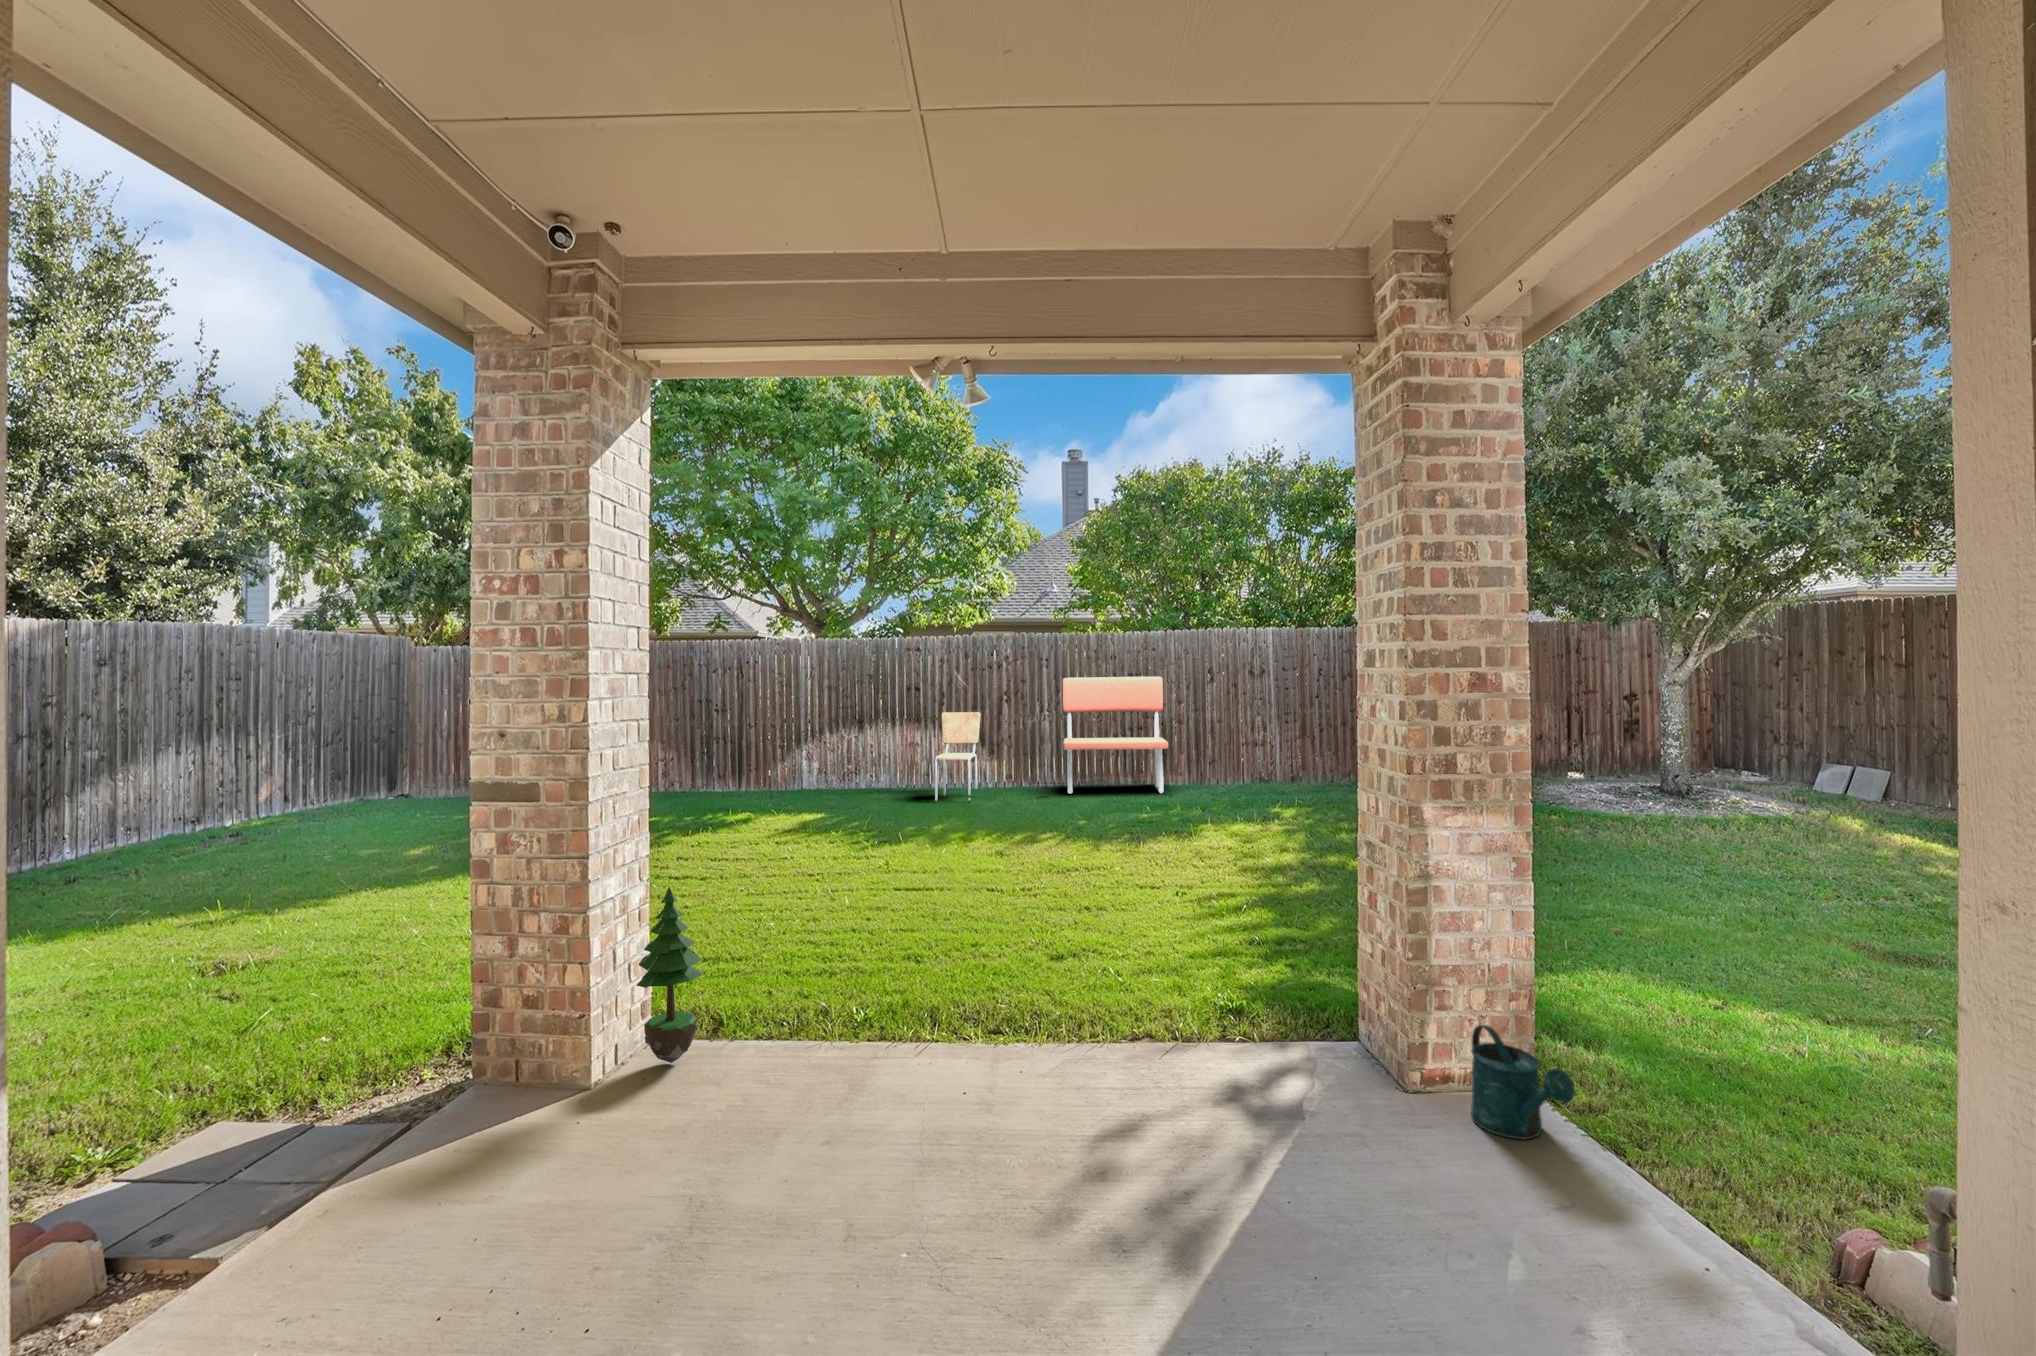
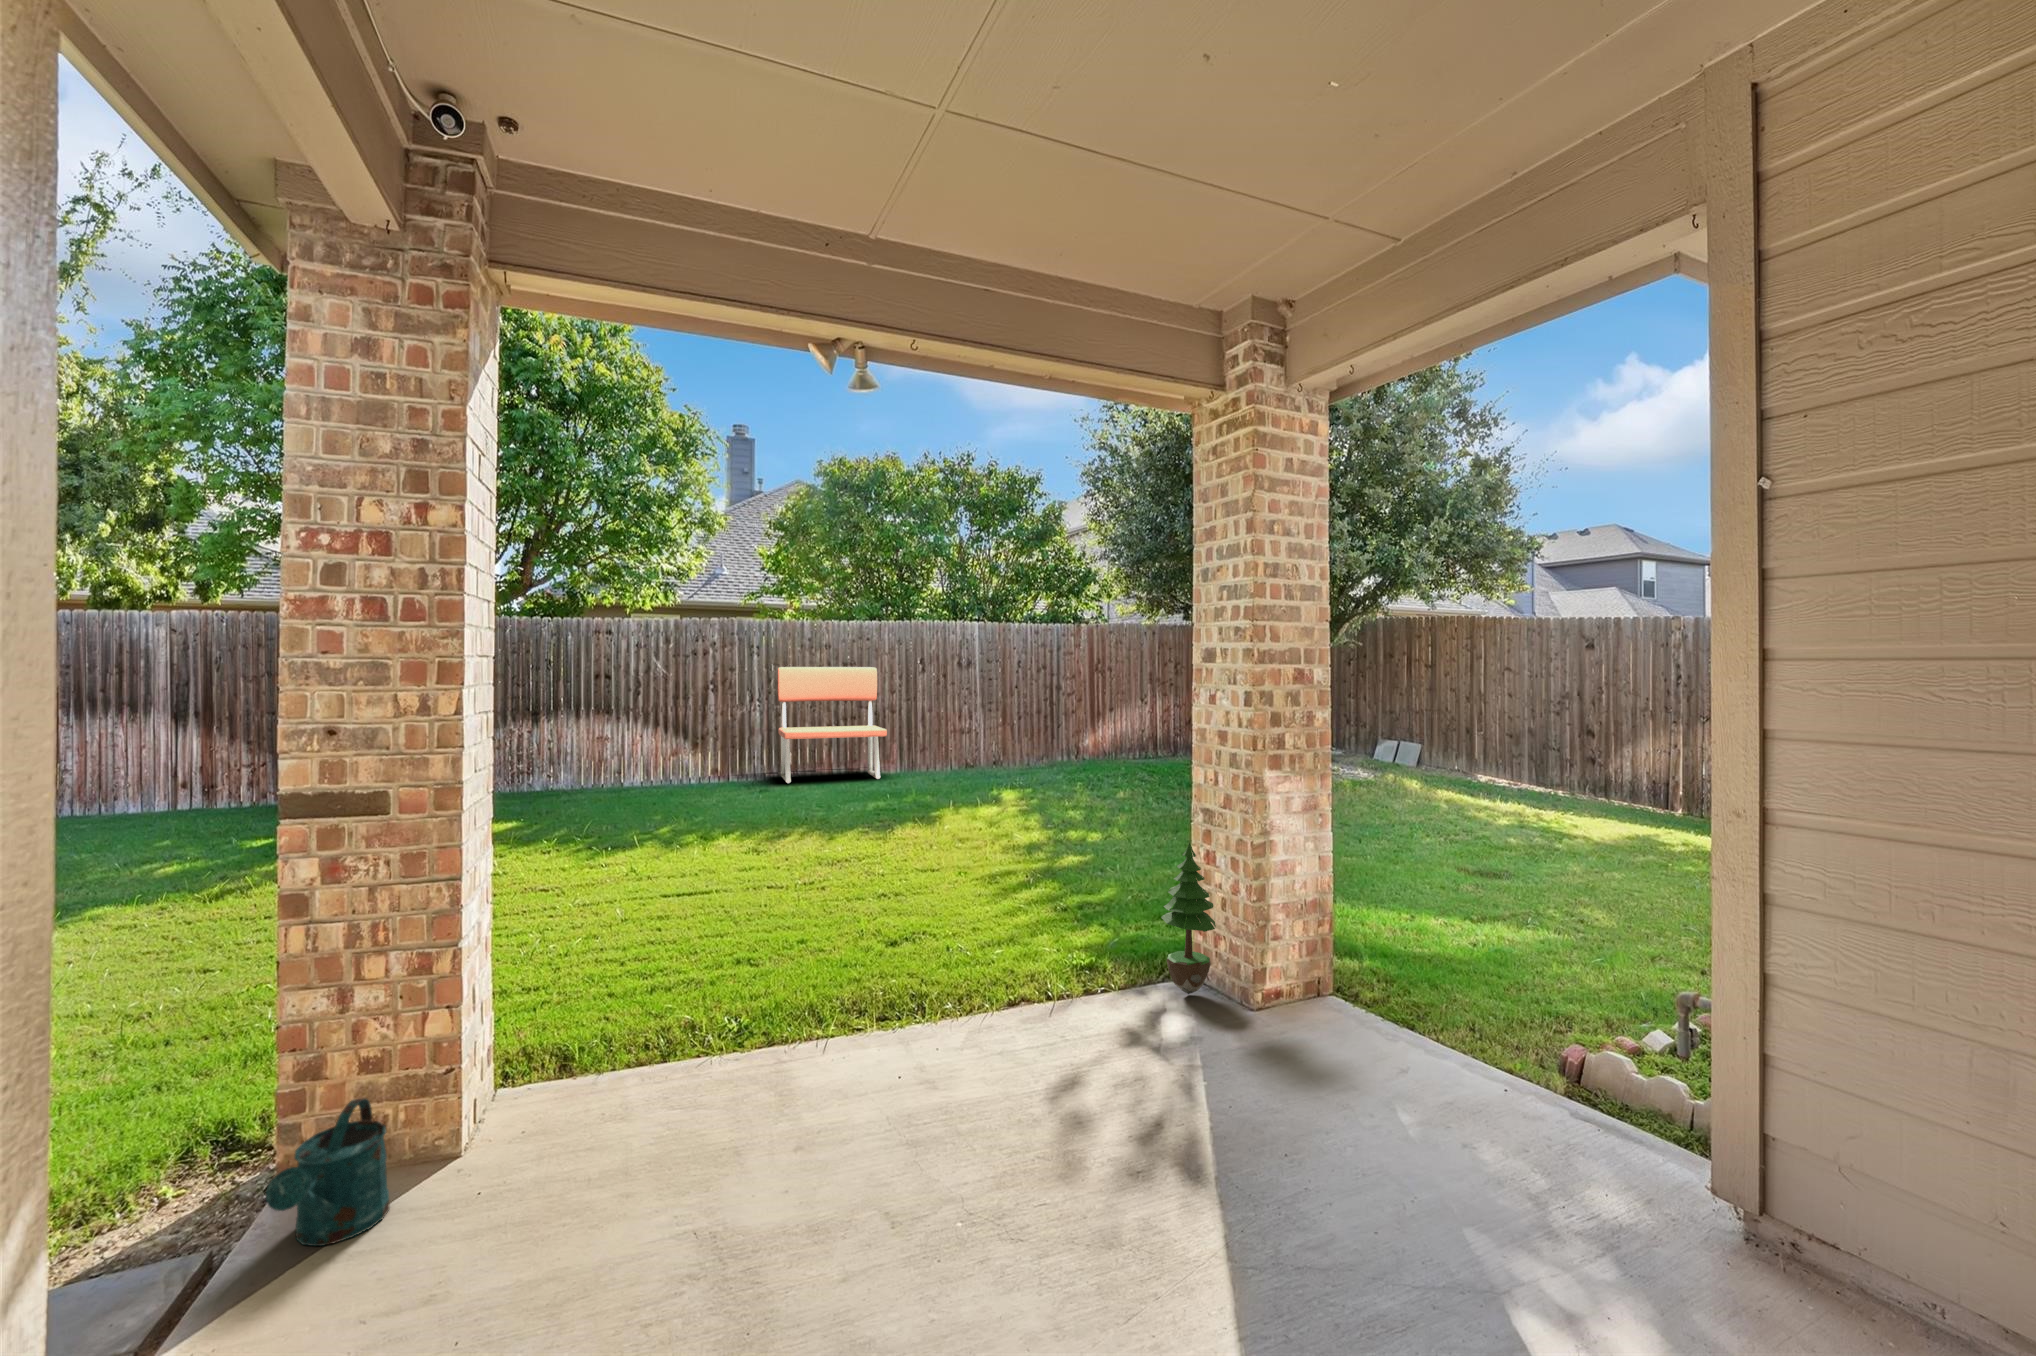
dining chair: present [935,712,980,803] -> none [639,702,687,799]
potted tree: present [636,887,703,1063] -> present [1161,843,1216,994]
watering can: present [1471,1025,1575,1139] -> present [266,1098,390,1246]

